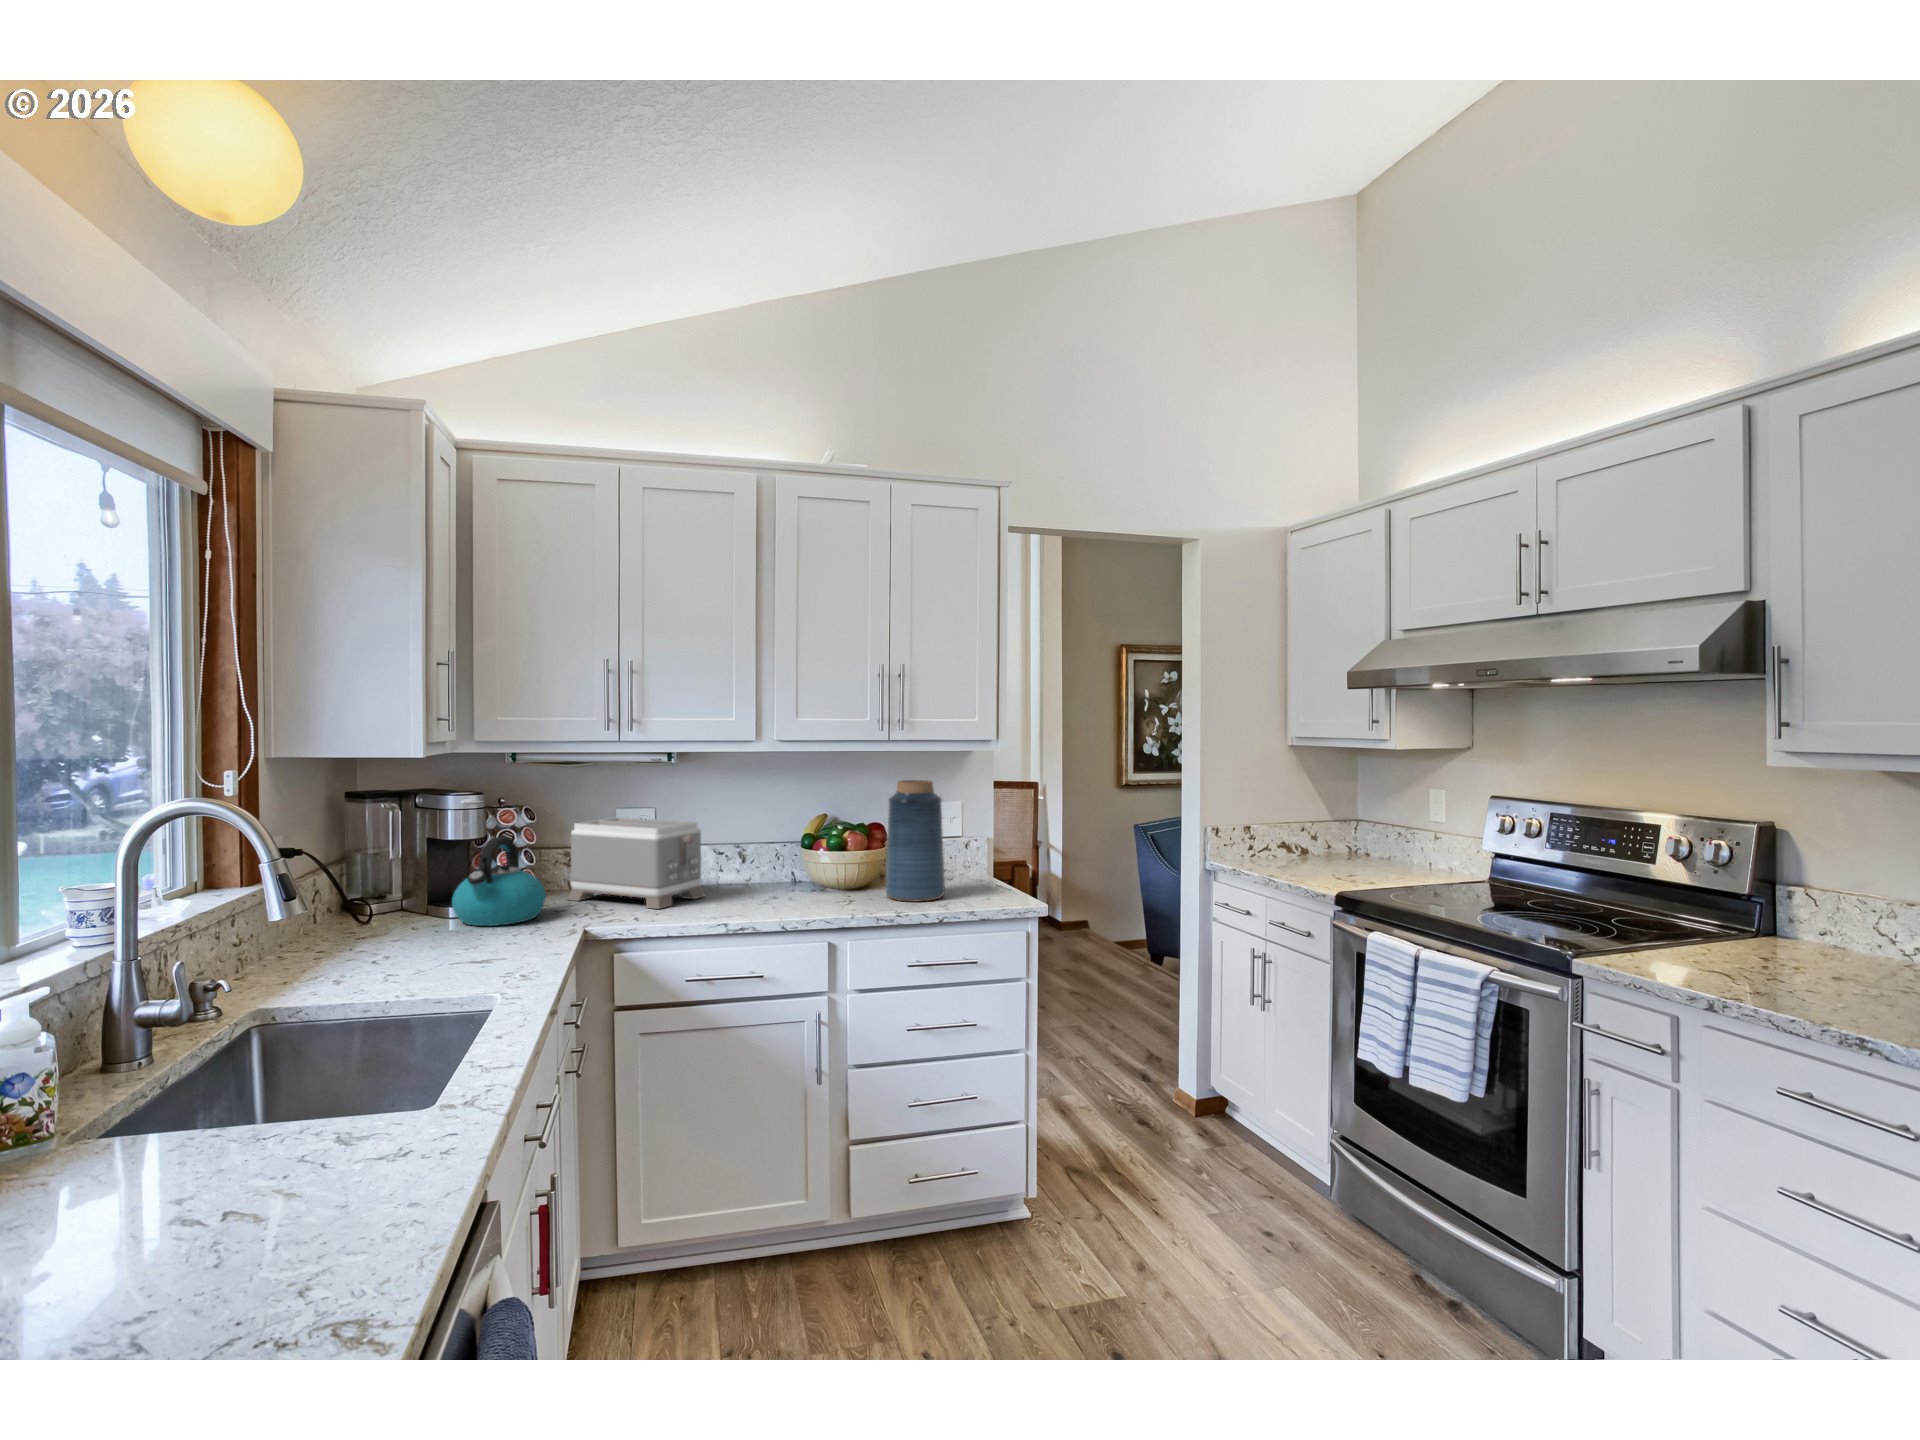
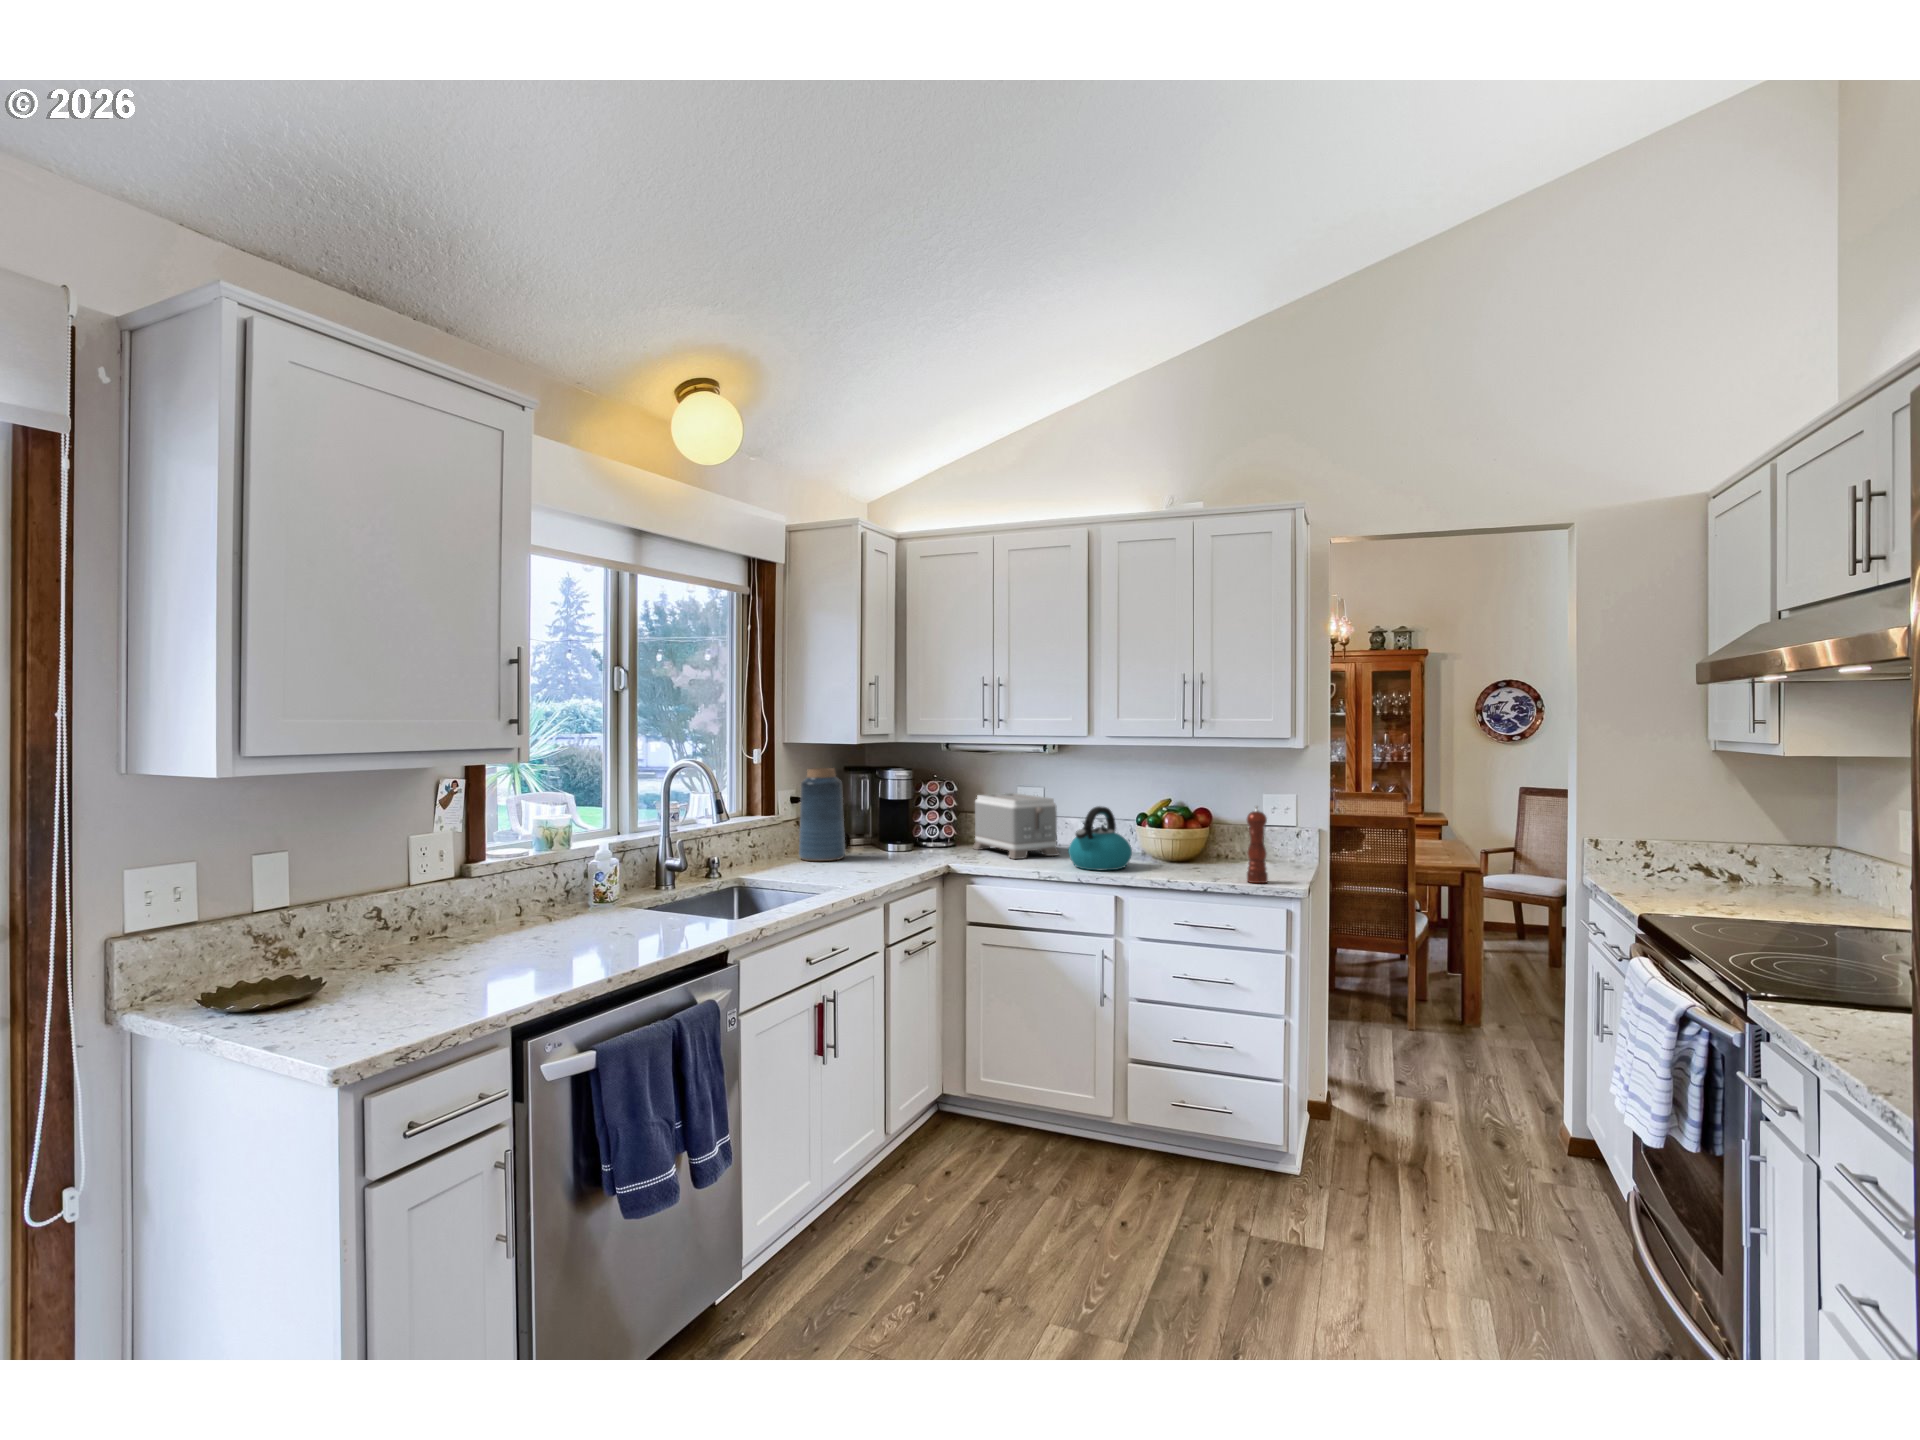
vase: present [886,780,945,901] -> present [799,768,845,861]
pepper mill: none [973,817,995,906] -> present [1247,806,1268,883]
kettle: present [452,837,546,926] -> present [1068,806,1132,870]

